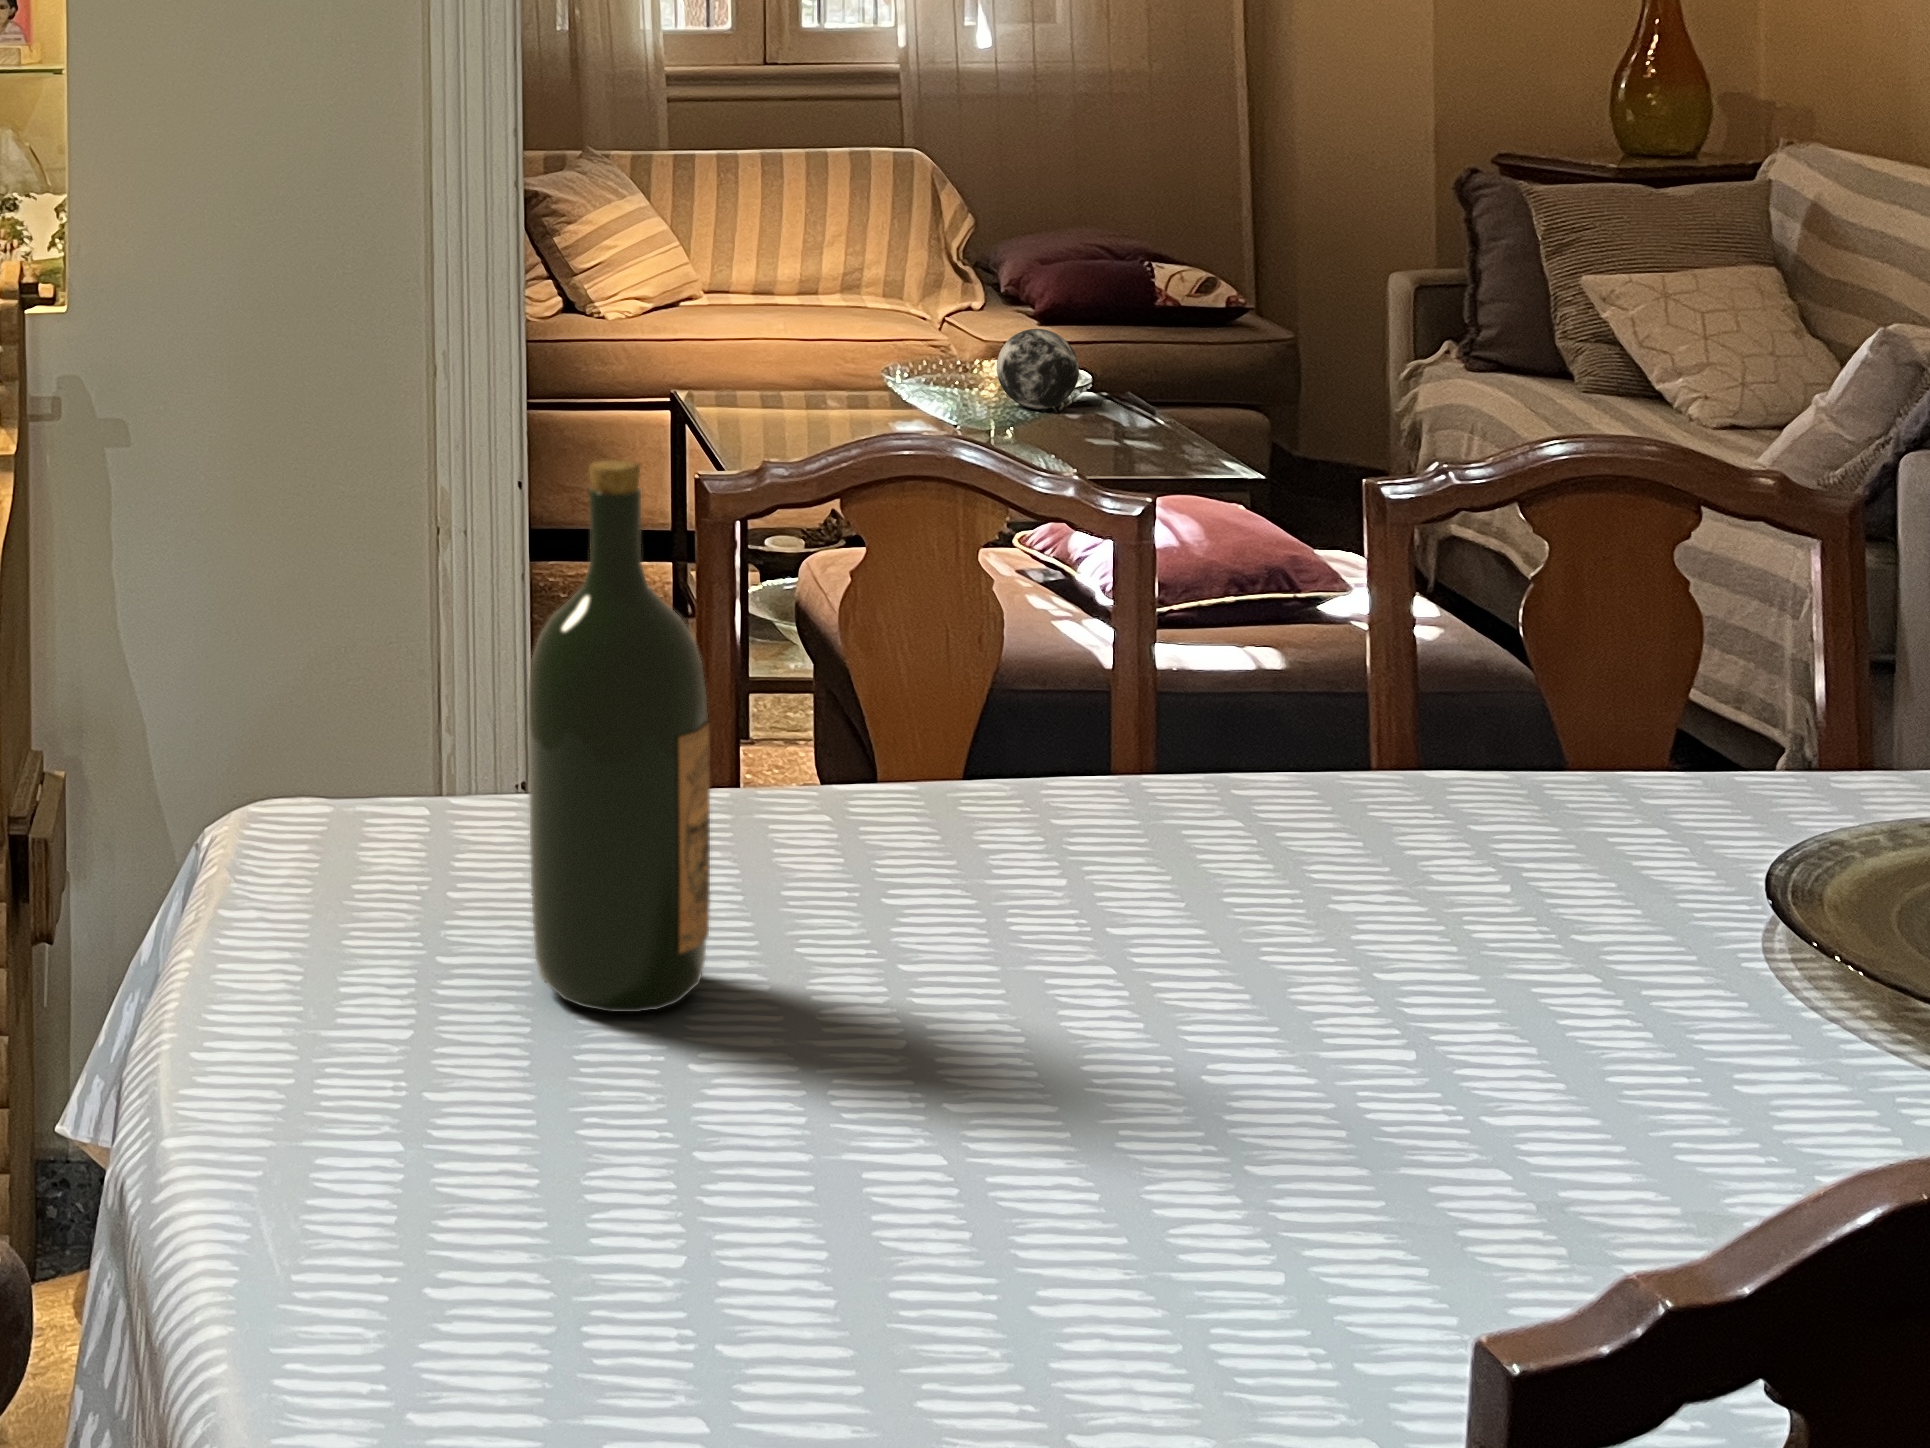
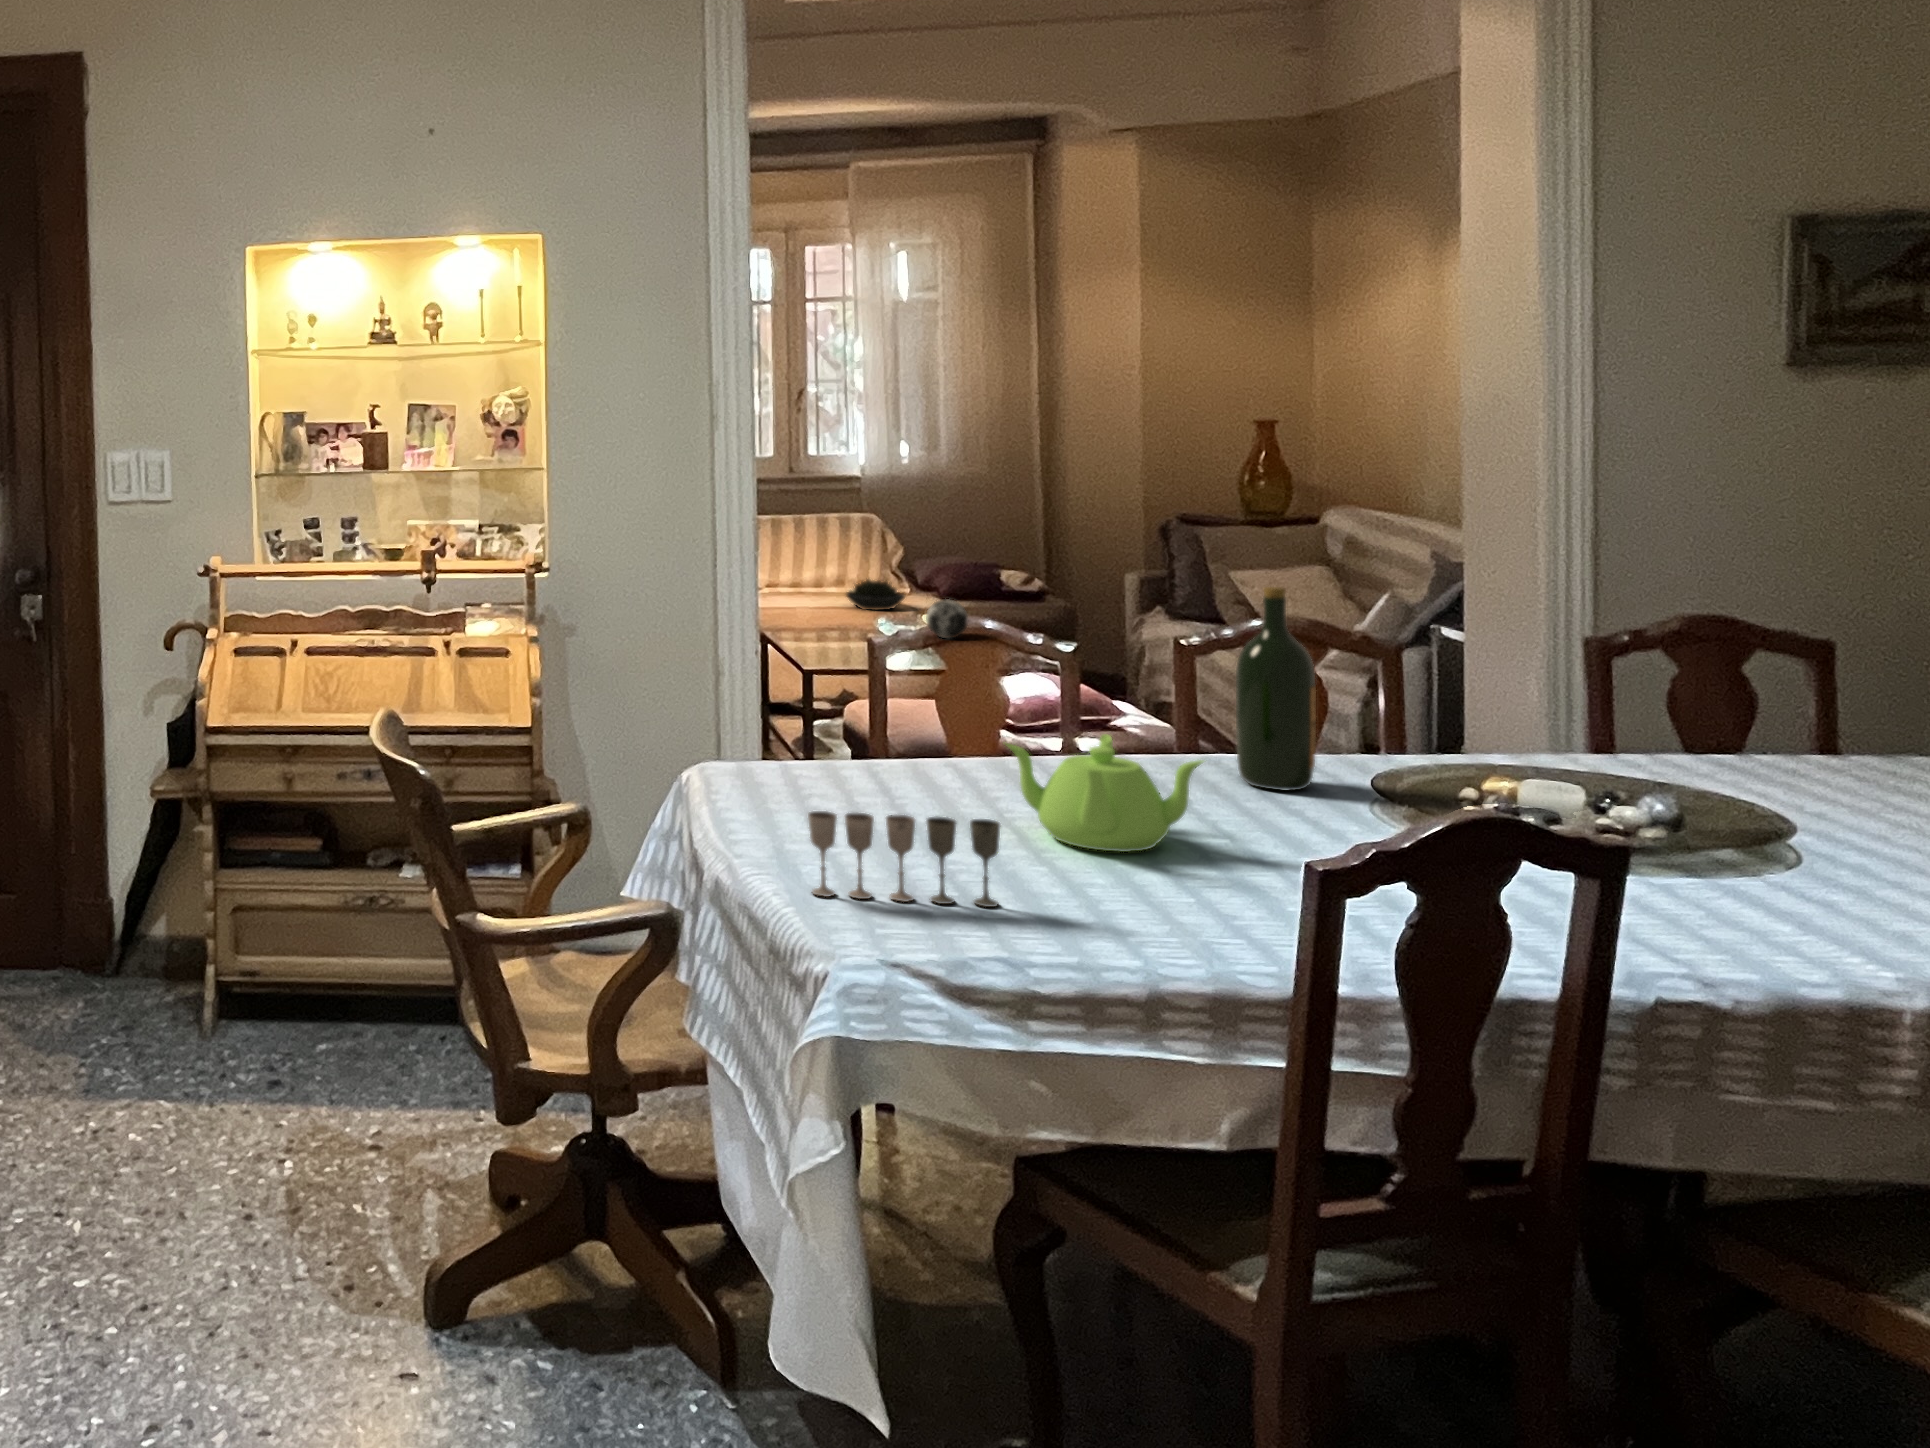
succulent plant: none [853,280,972,347] -> present [846,579,905,610]
wine bottle: present [529,461,710,1012] -> present [1236,587,1316,790]
teapot: none [900,760,1367,1086] -> present [1006,734,1203,852]
wine glass: none [325,1027,808,1296] -> present [808,811,1001,907]

